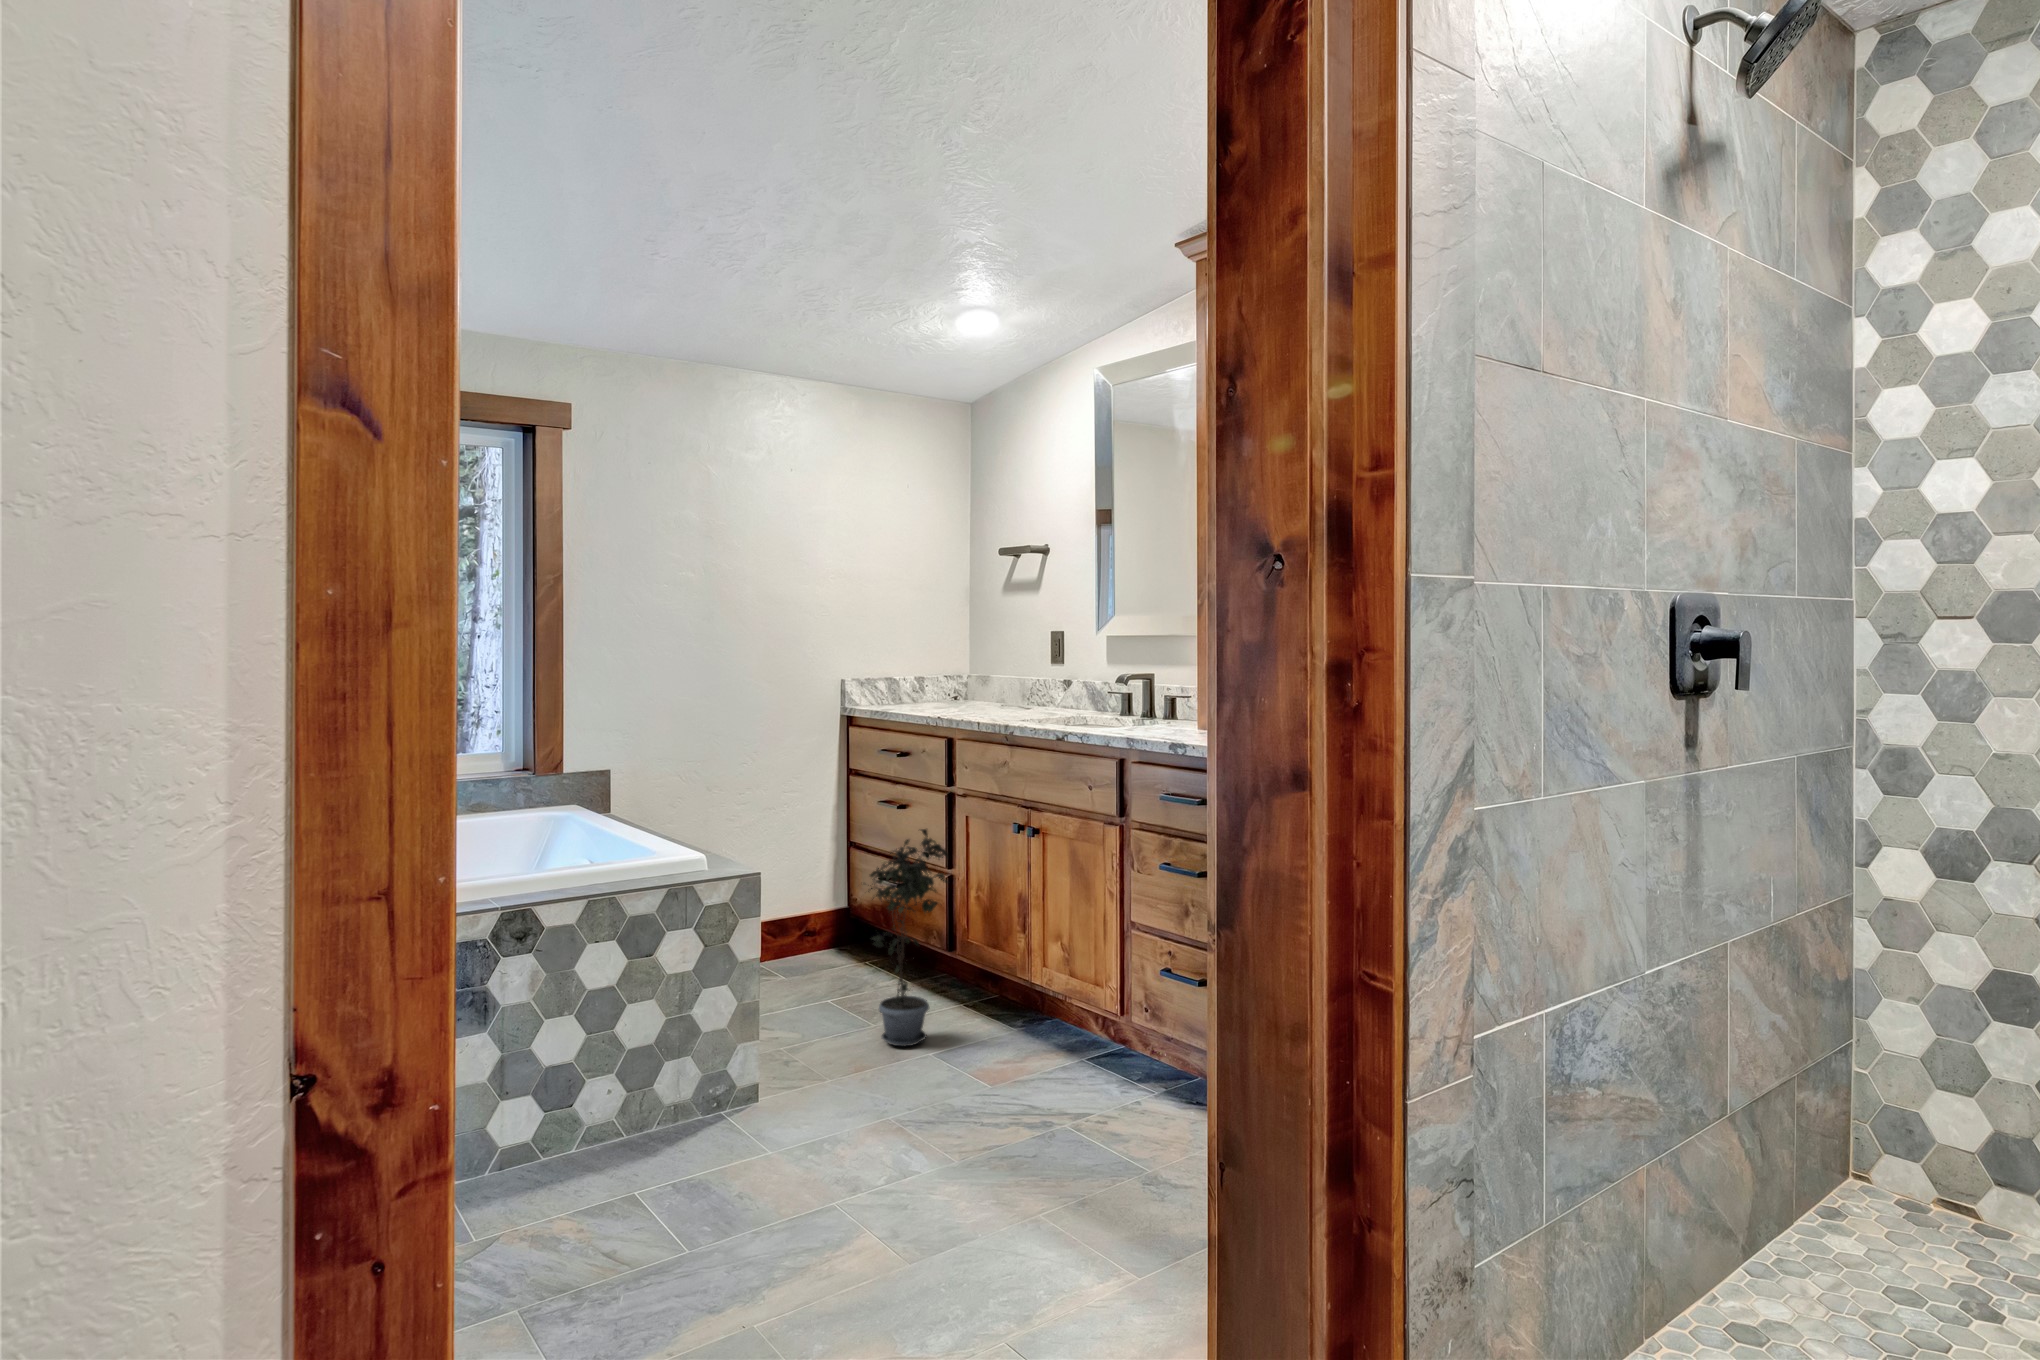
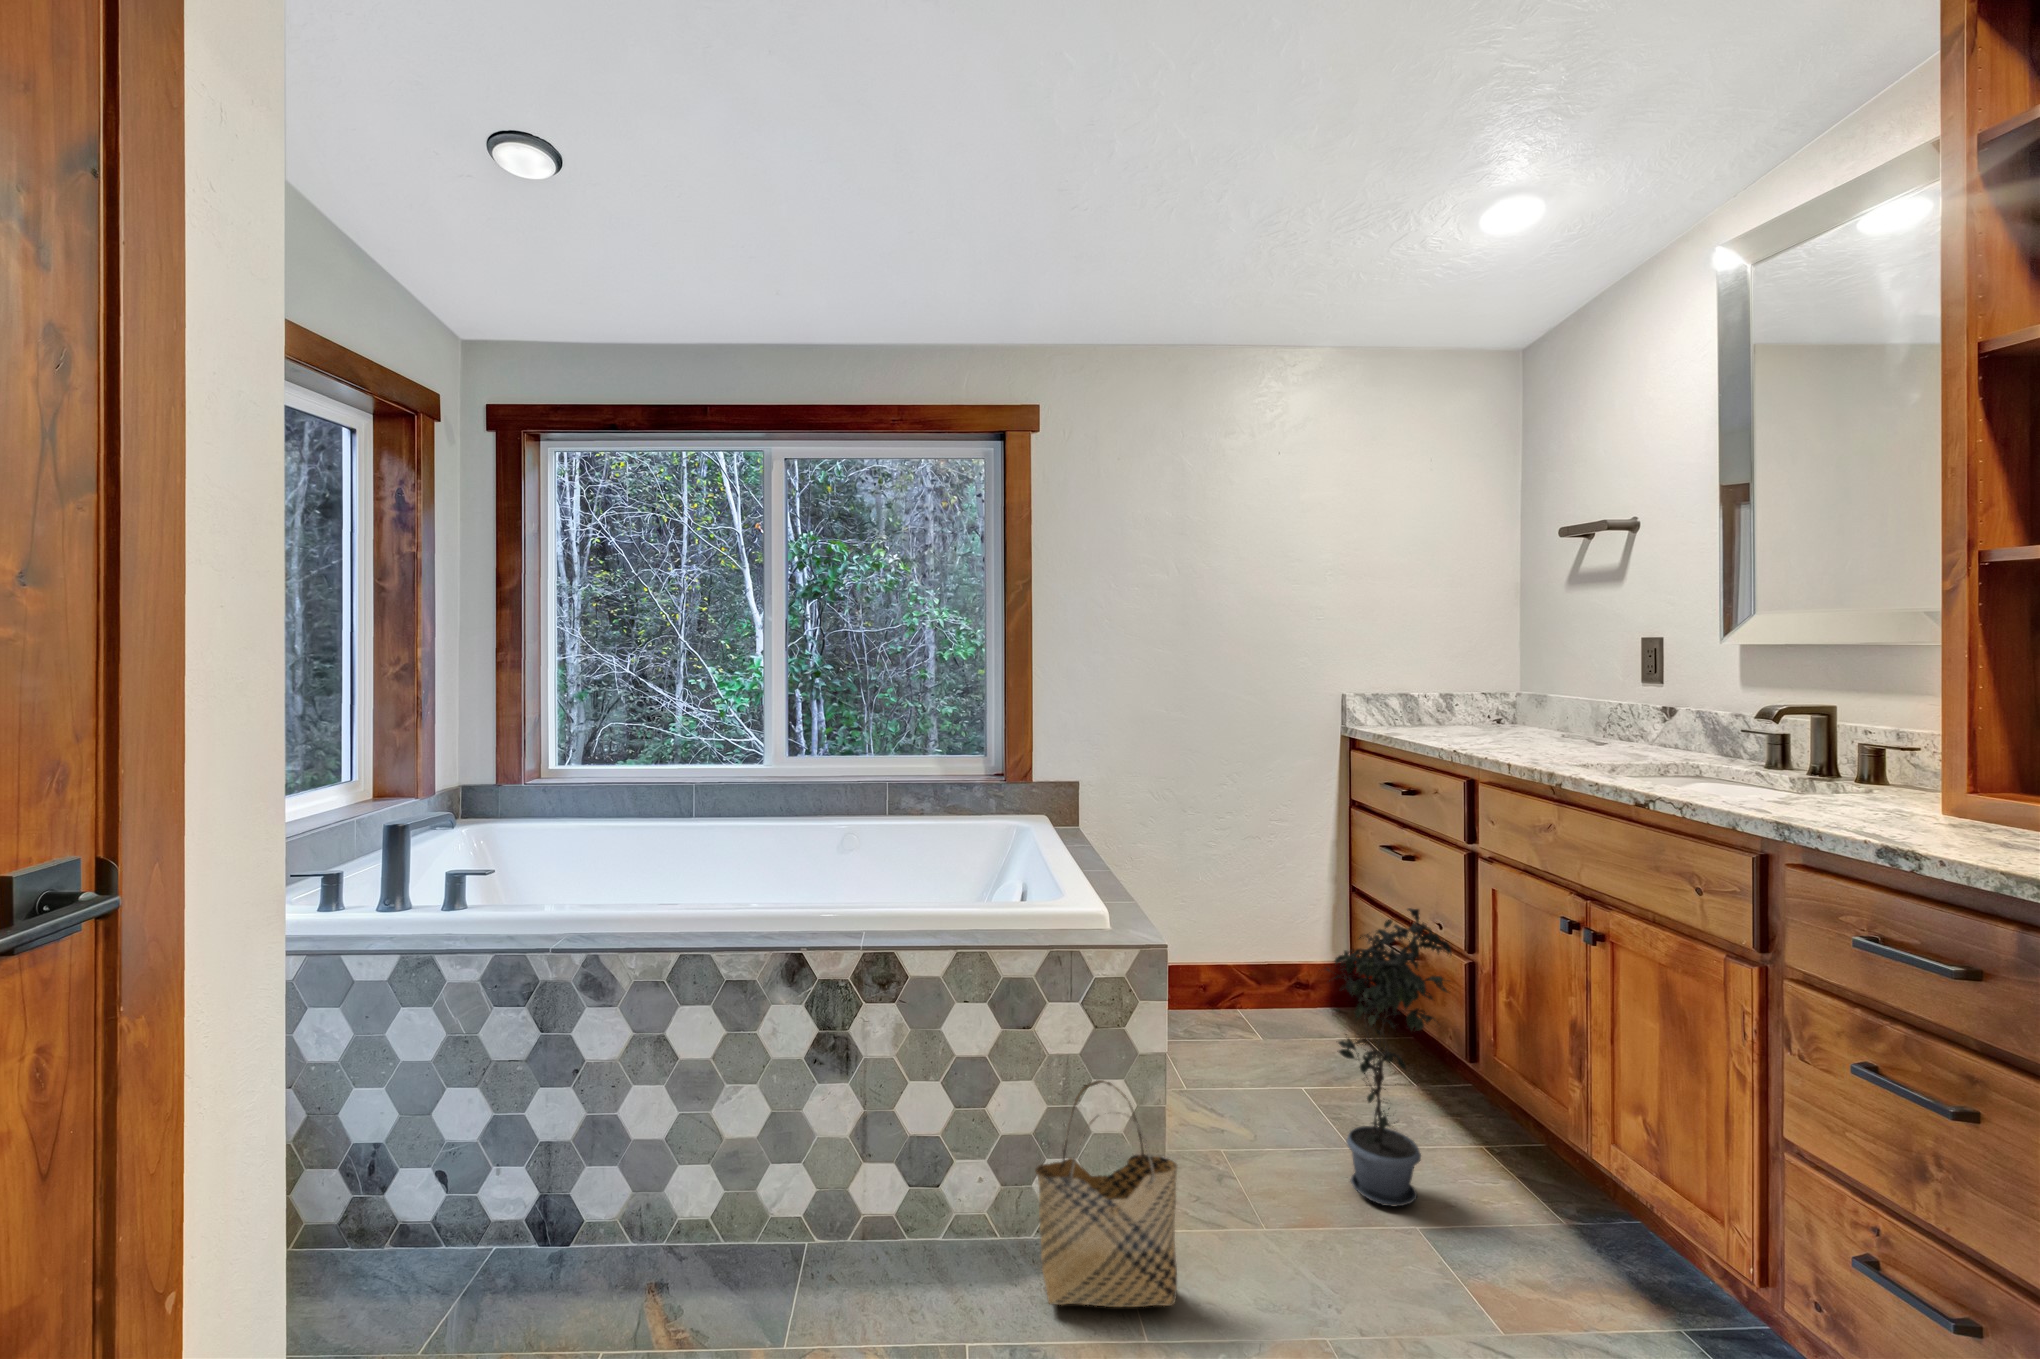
woven basket: none [674,981,785,1152] -> present [1035,1080,1178,1307]

